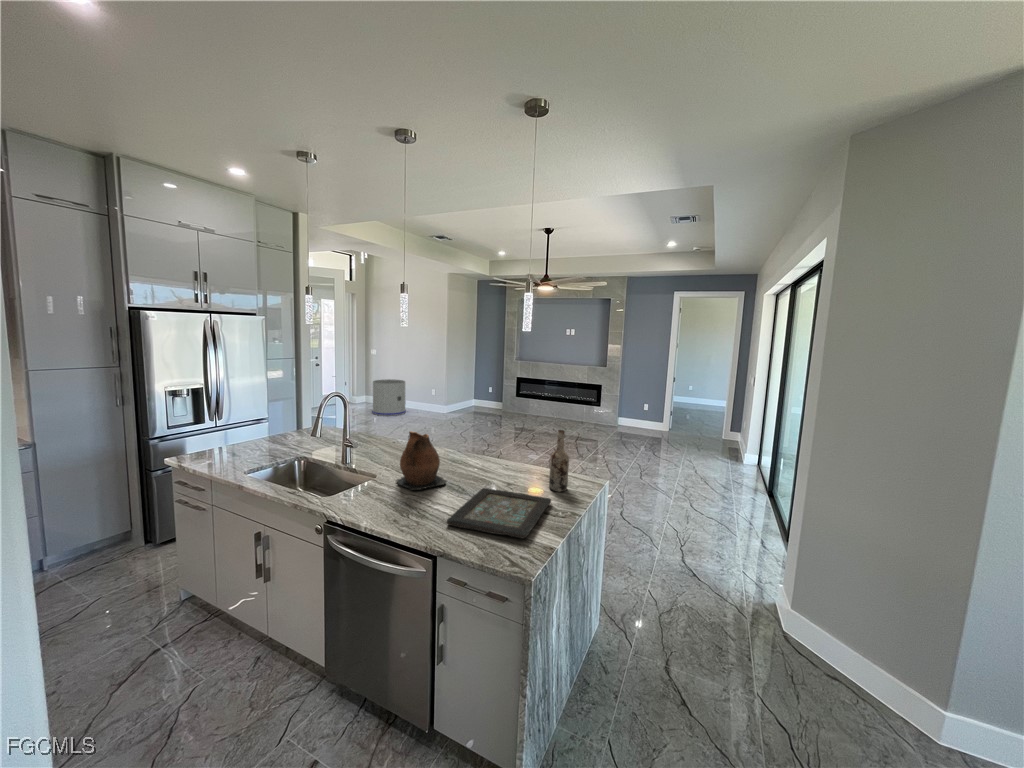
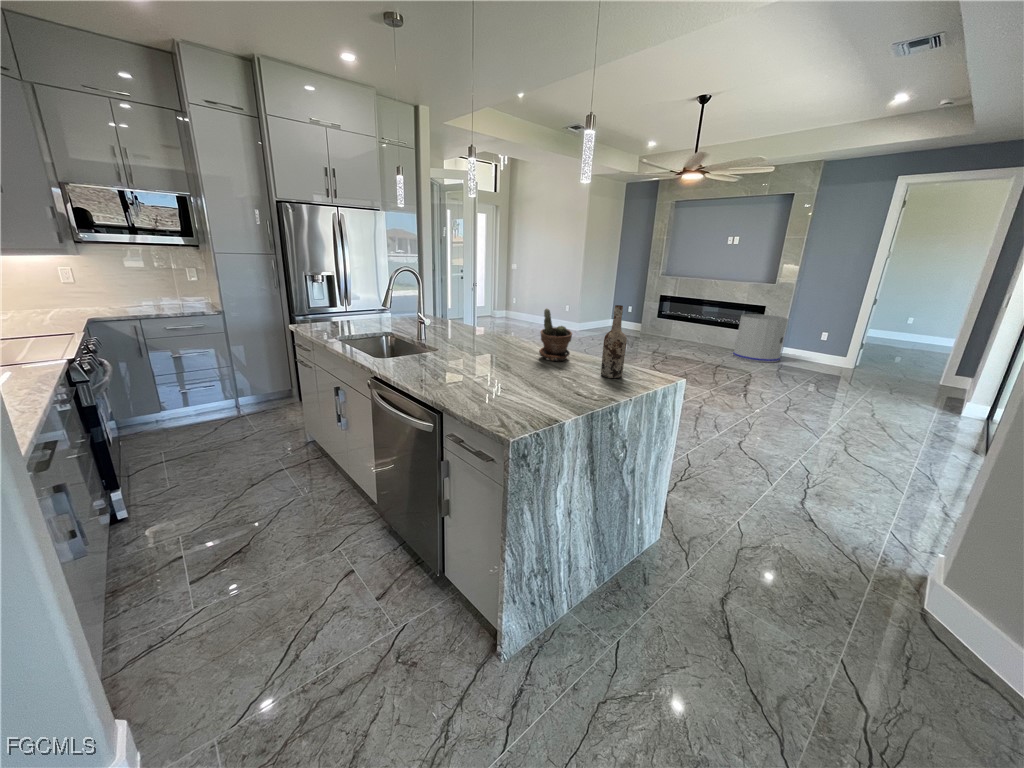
trash can: present [372,379,406,416] -> present [733,314,788,362]
ceramic pitcher: present [396,431,446,490] -> none [445,300,494,360]
potted plant: none [484,432,514,478] -> present [539,309,572,361]
decorative tray: present [447,488,551,539] -> none [462,364,591,407]

